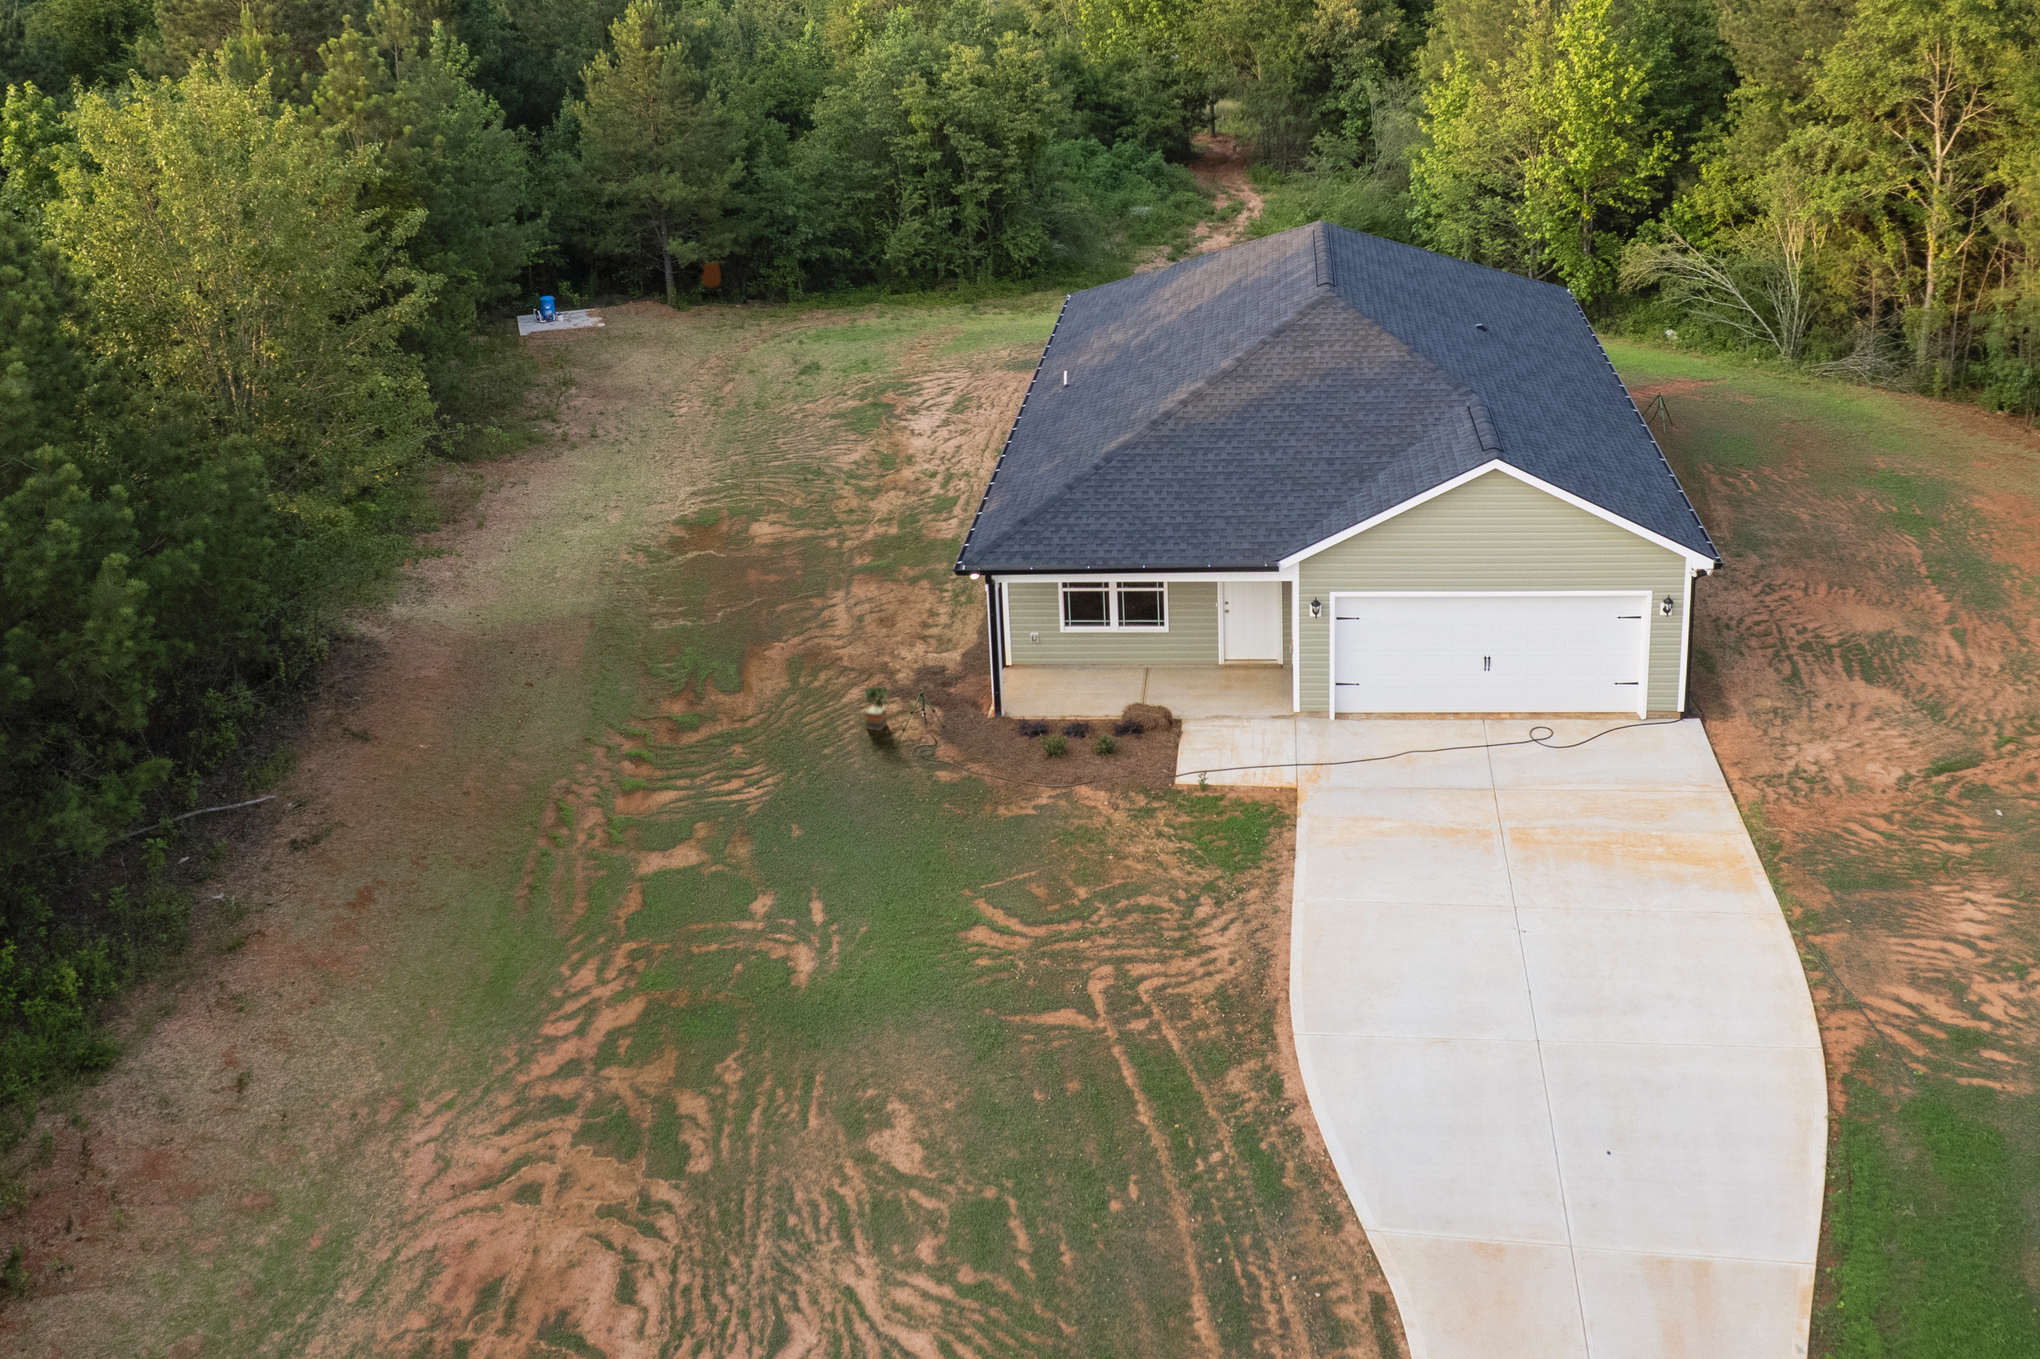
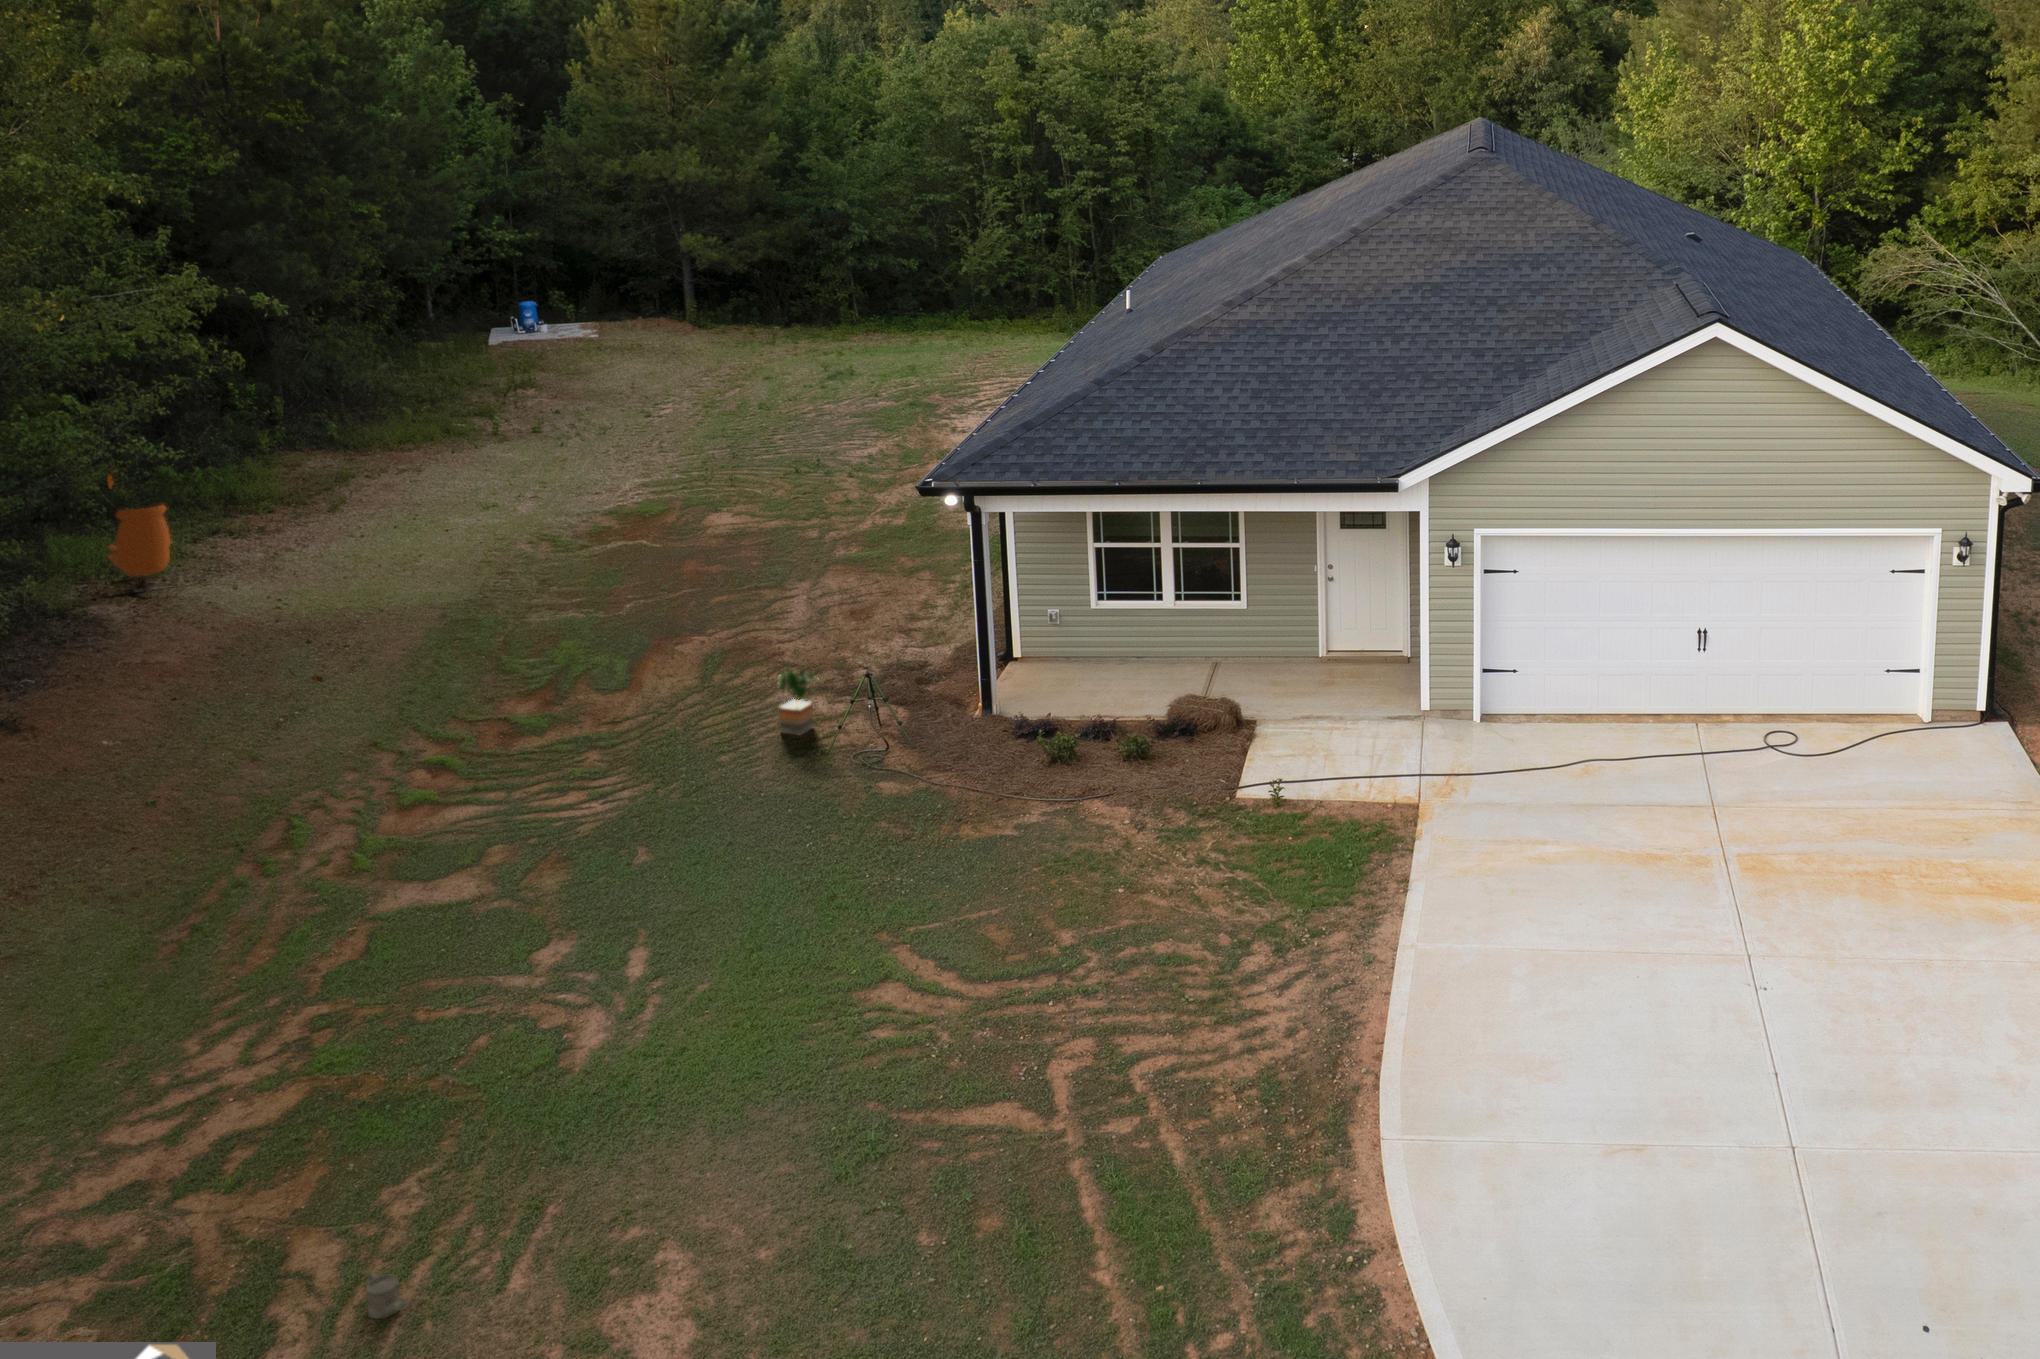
lounge chair: present [702,262,720,293] -> present [107,505,172,596]
watering can: none [749,1110,777,1136] -> present [366,1271,408,1319]

